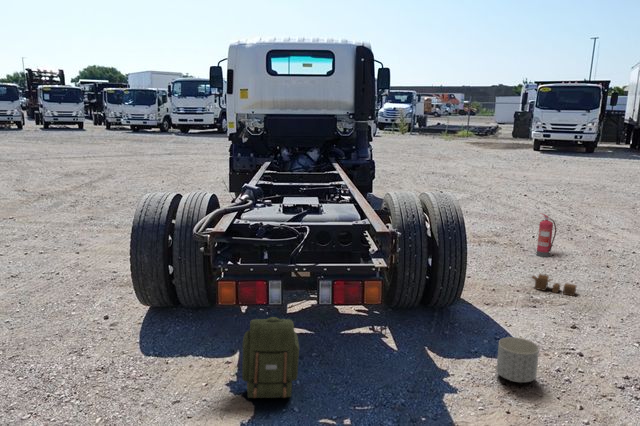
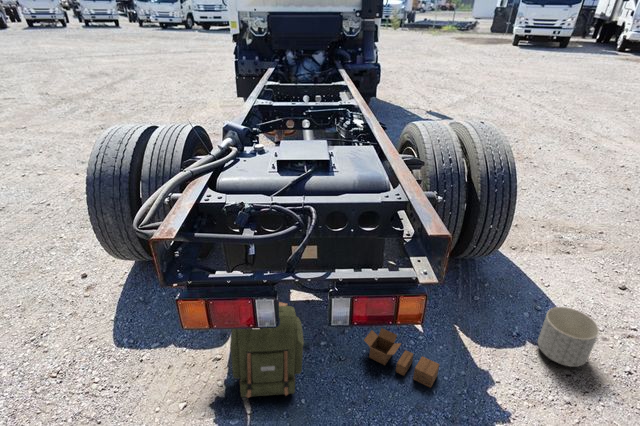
fire extinguisher: present [536,214,556,257] -> none [542,123,569,168]
cardboard box: present [532,274,576,296] -> present [364,328,439,388]

